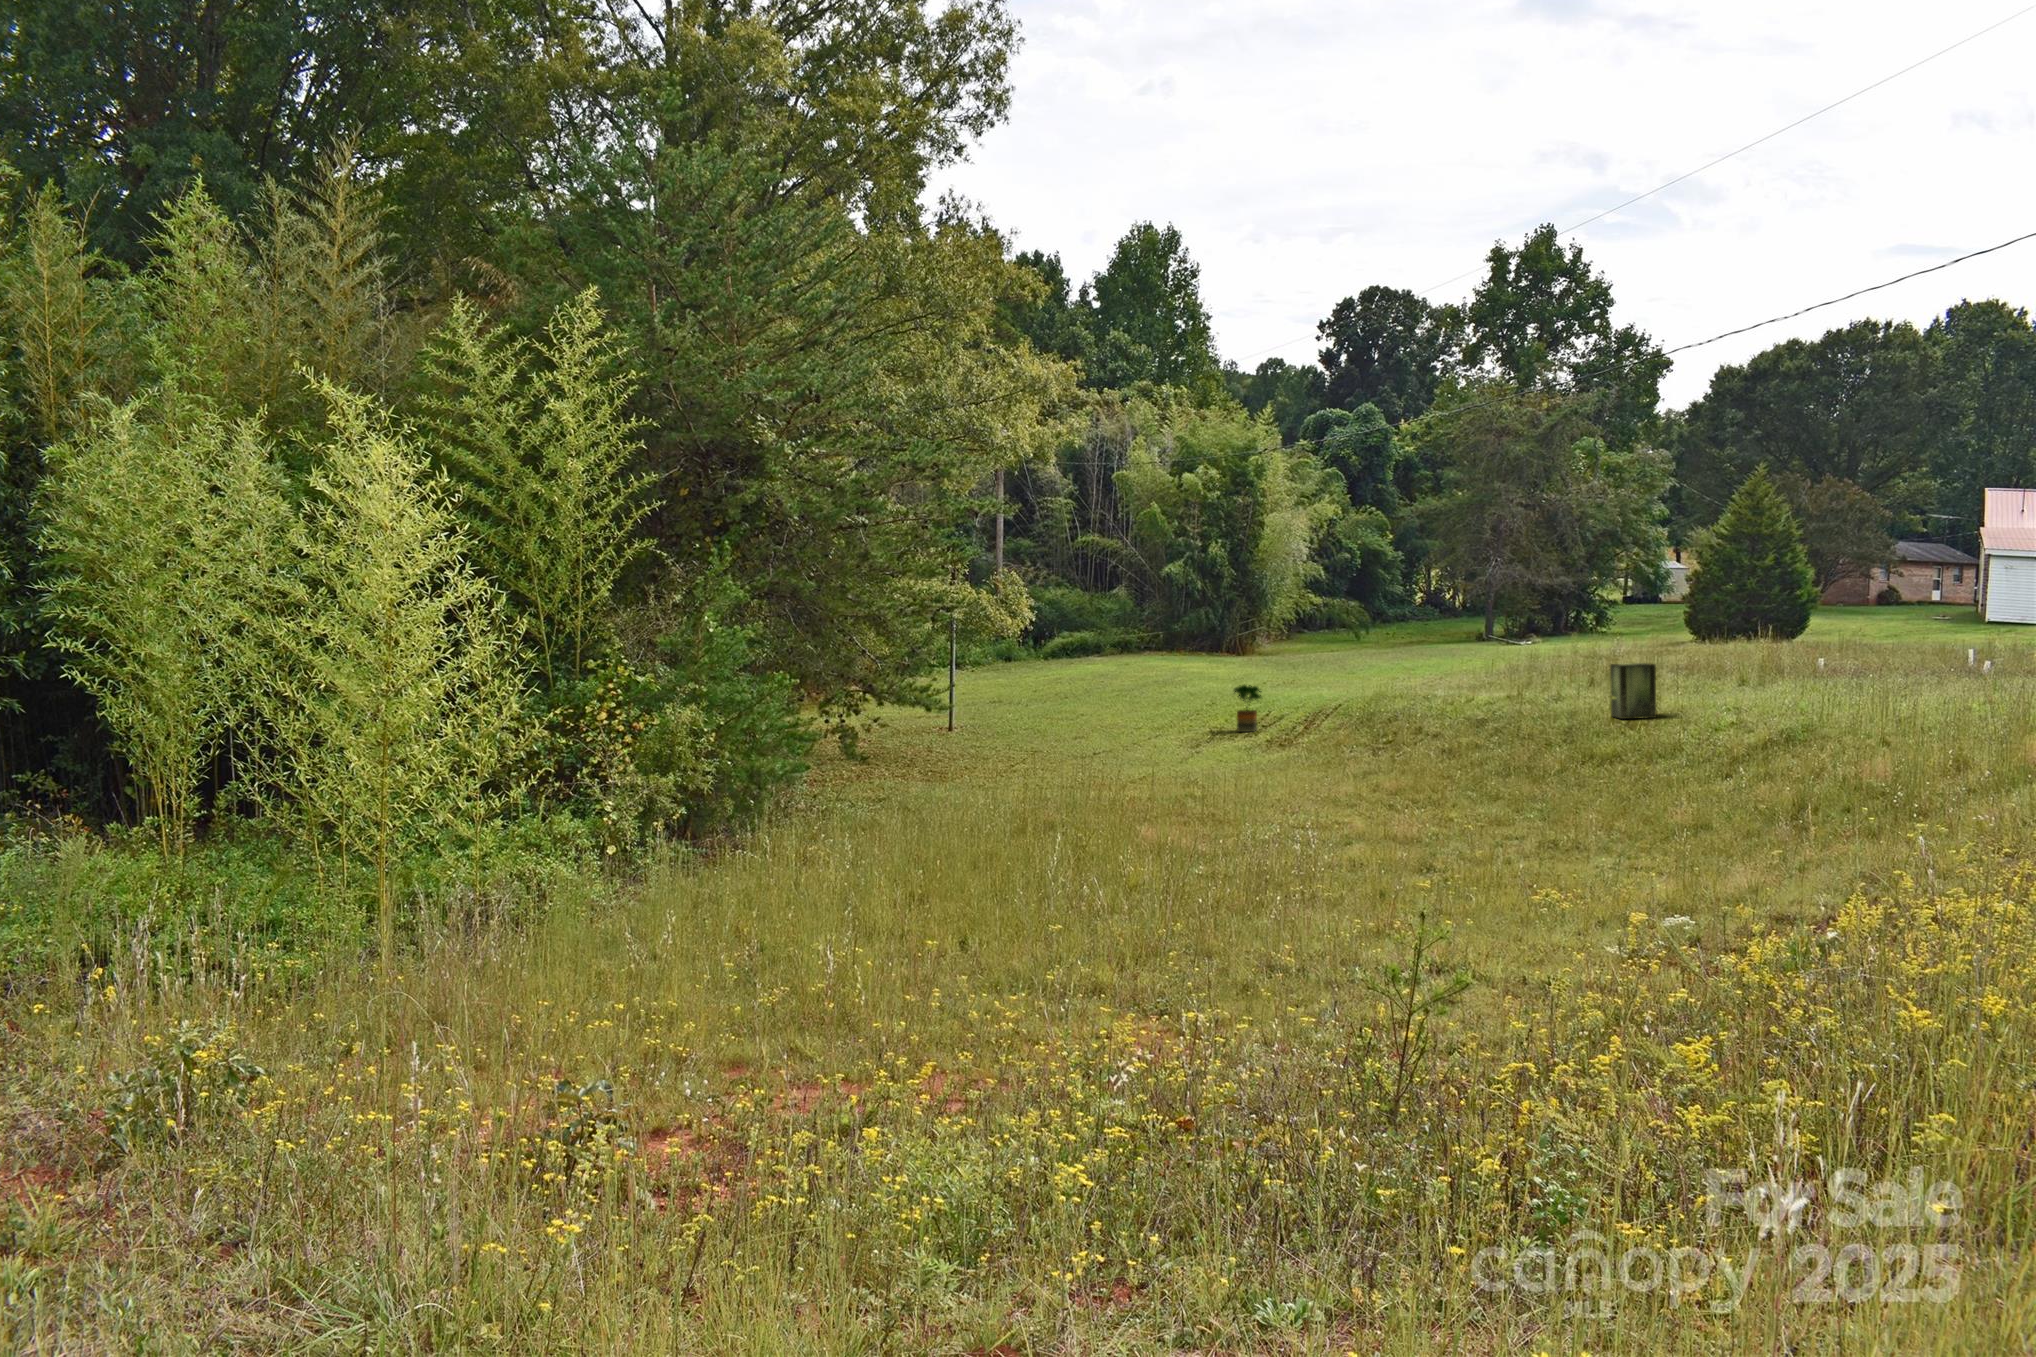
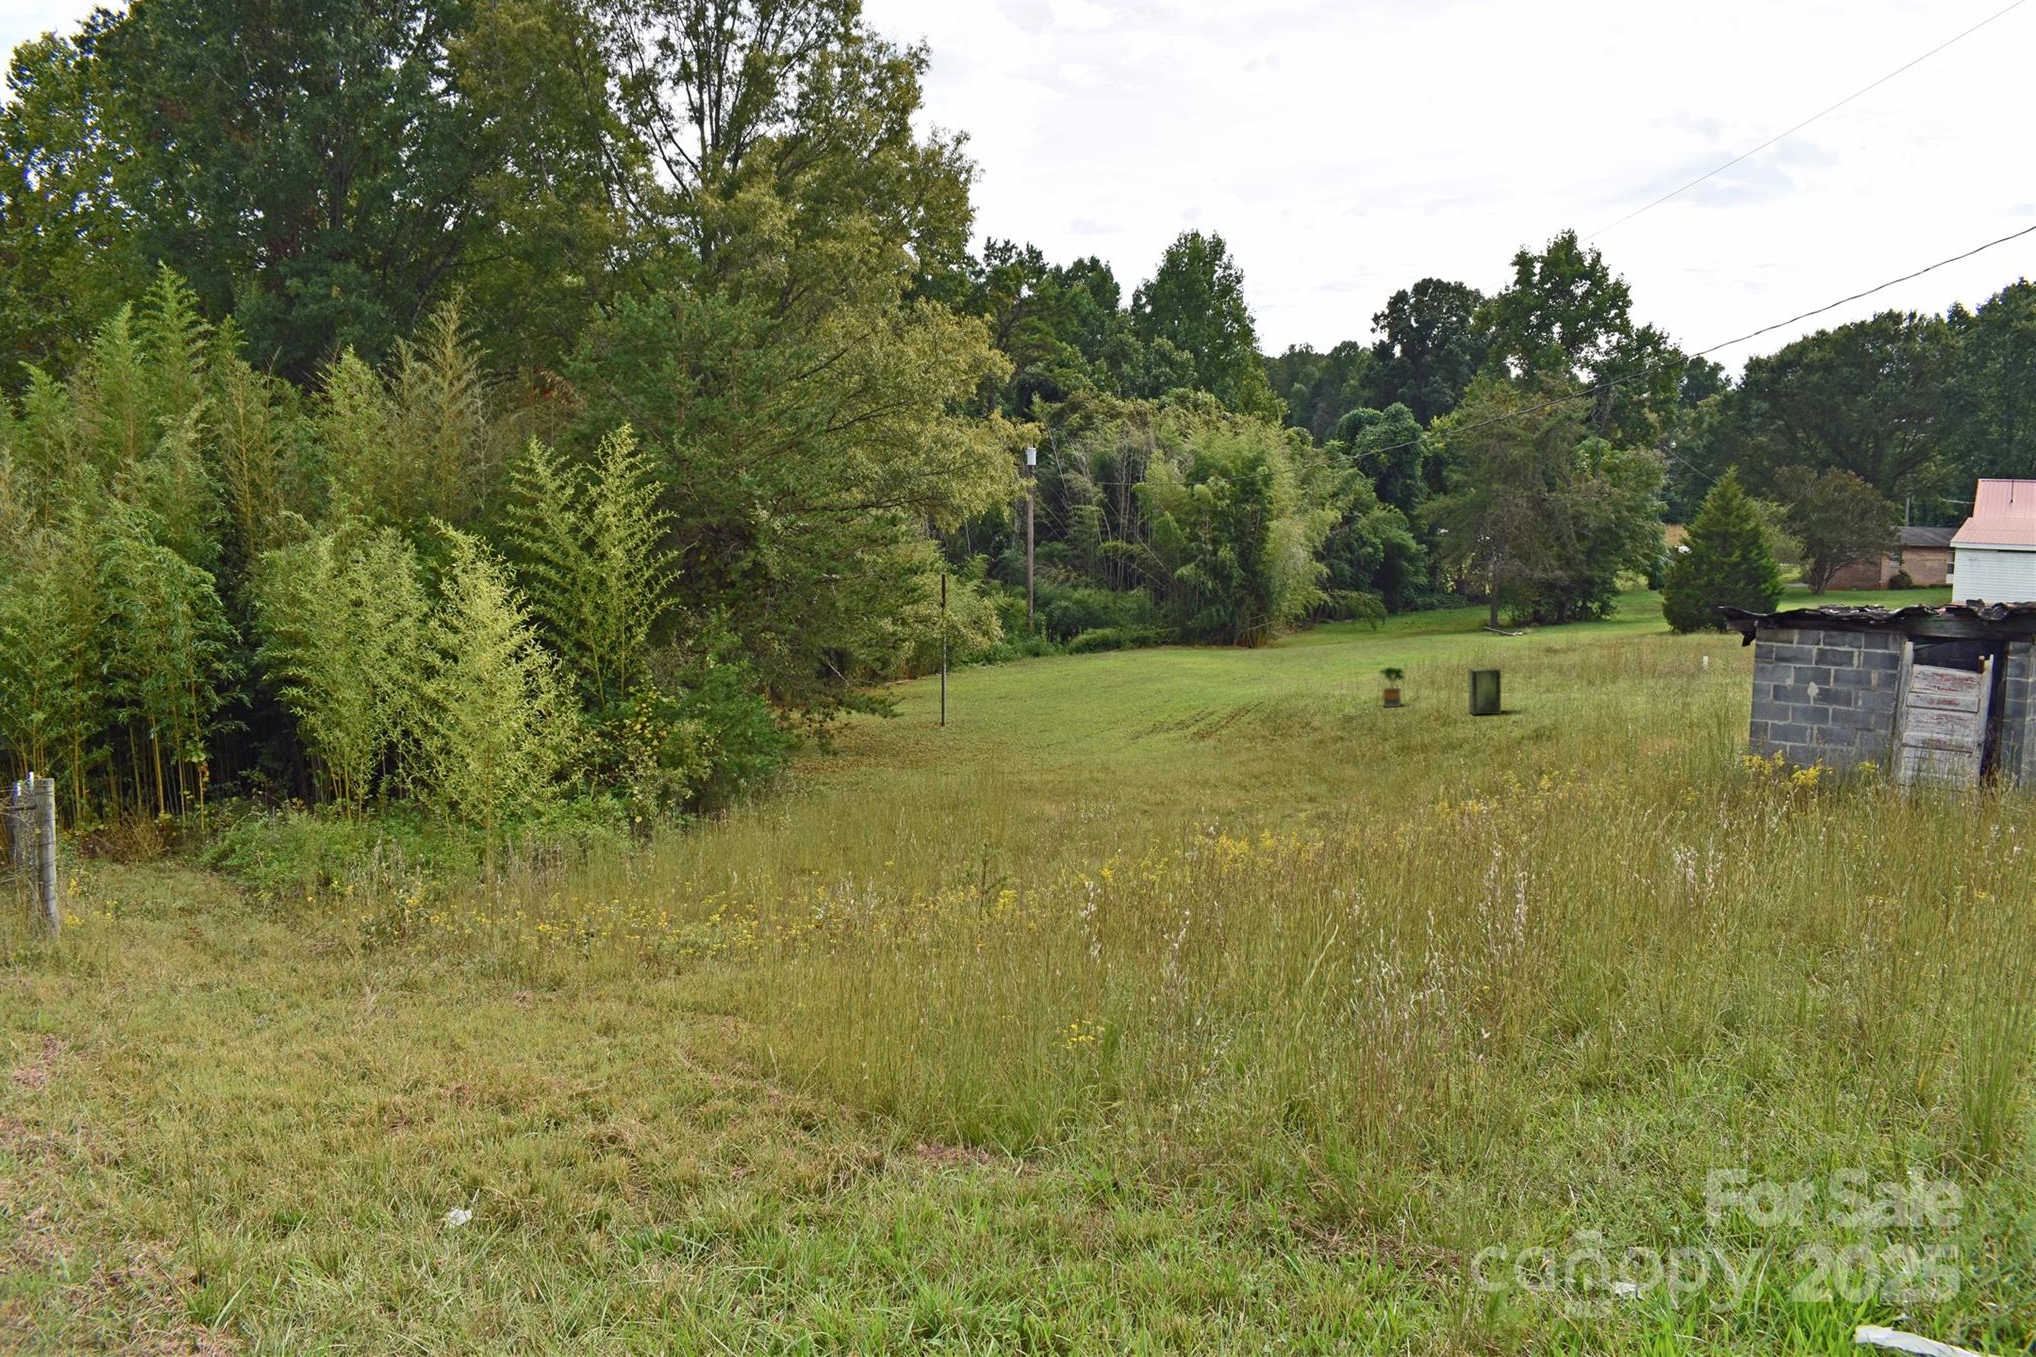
potted tree: present [1234,685,1262,732] -> present [1381,667,1405,707]

